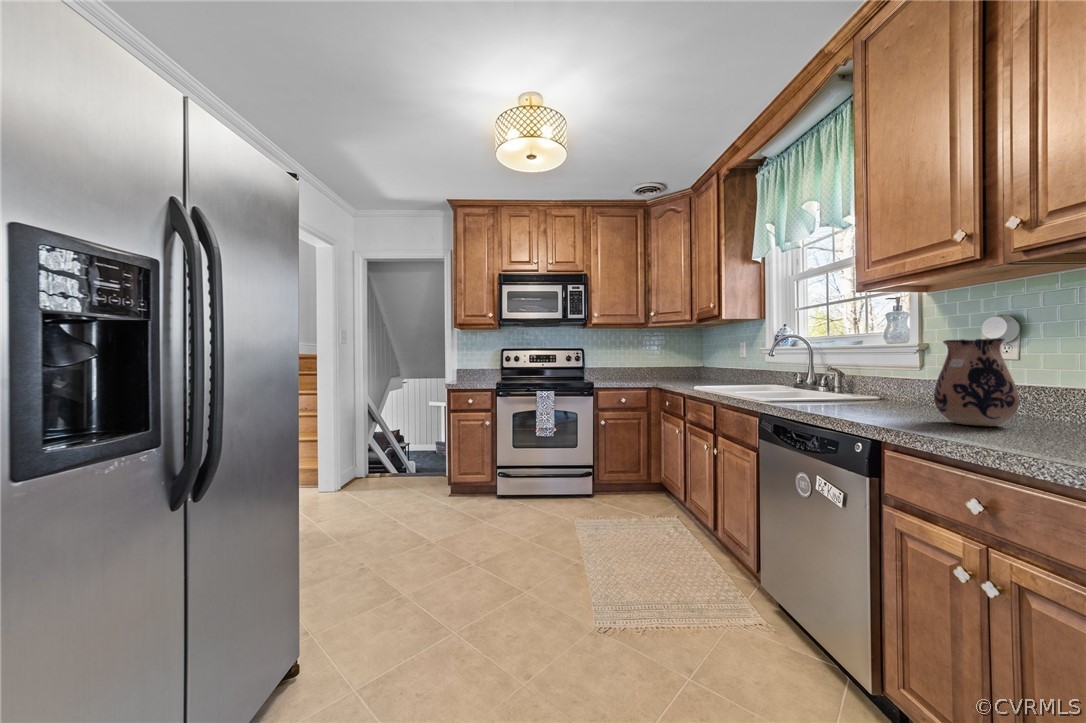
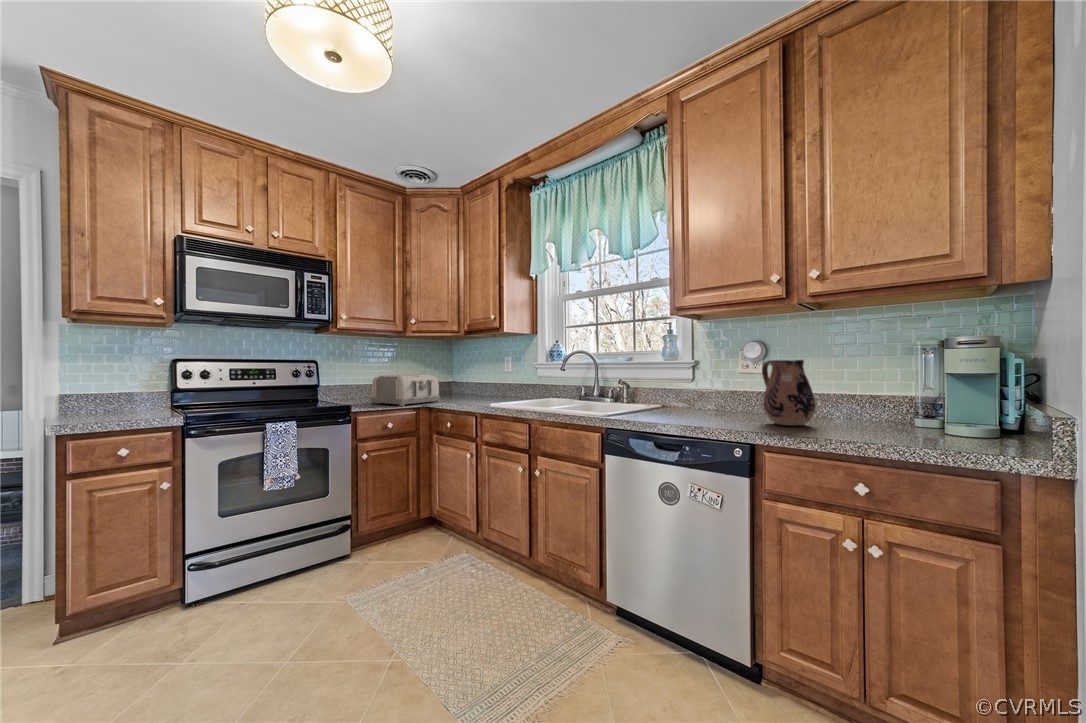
toaster: none [615,361,668,386] -> present [371,375,440,406]

